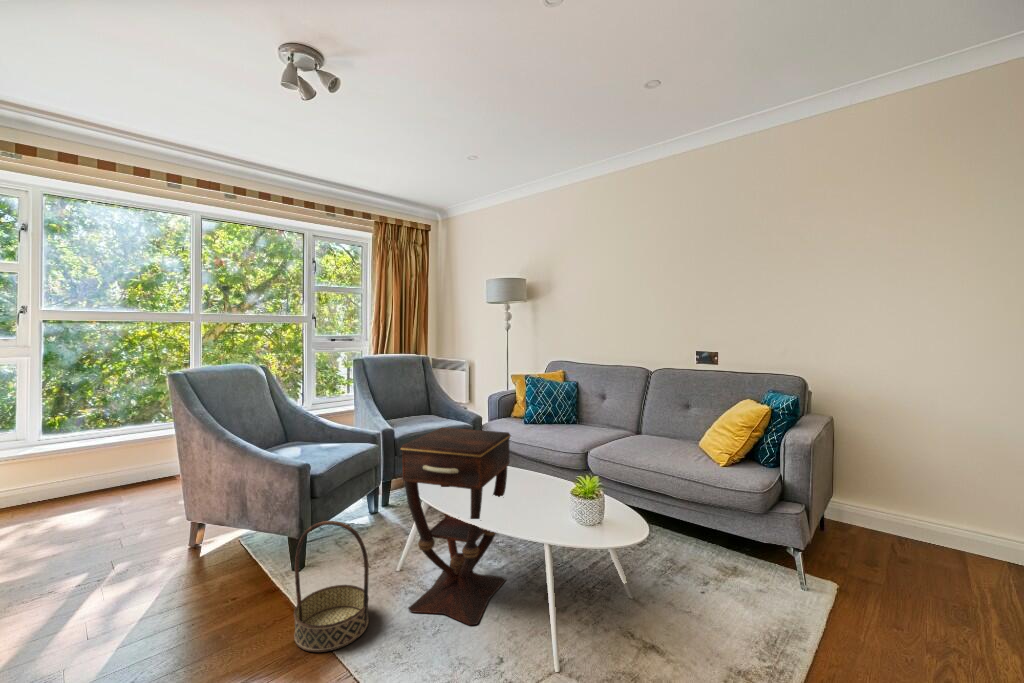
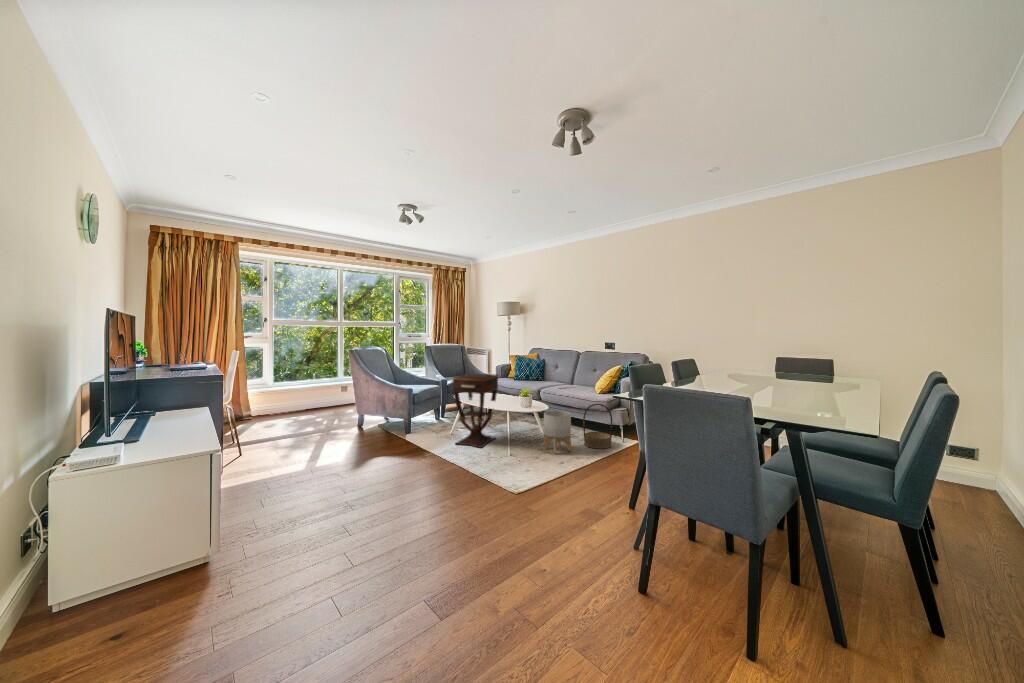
basket: present [294,521,369,652] -> present [583,404,612,449]
planter: none [630,521,701,648] -> present [544,410,571,454]

